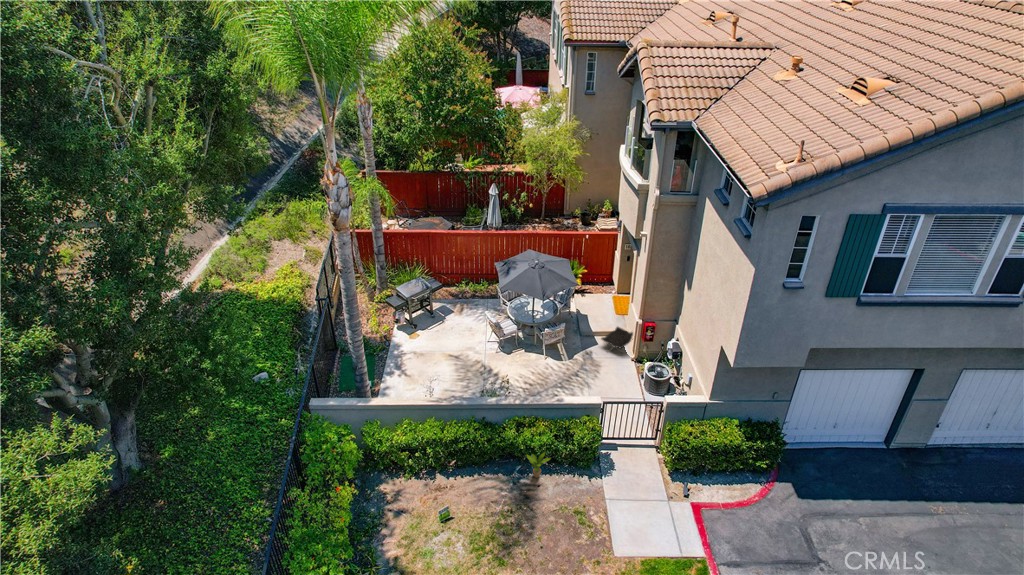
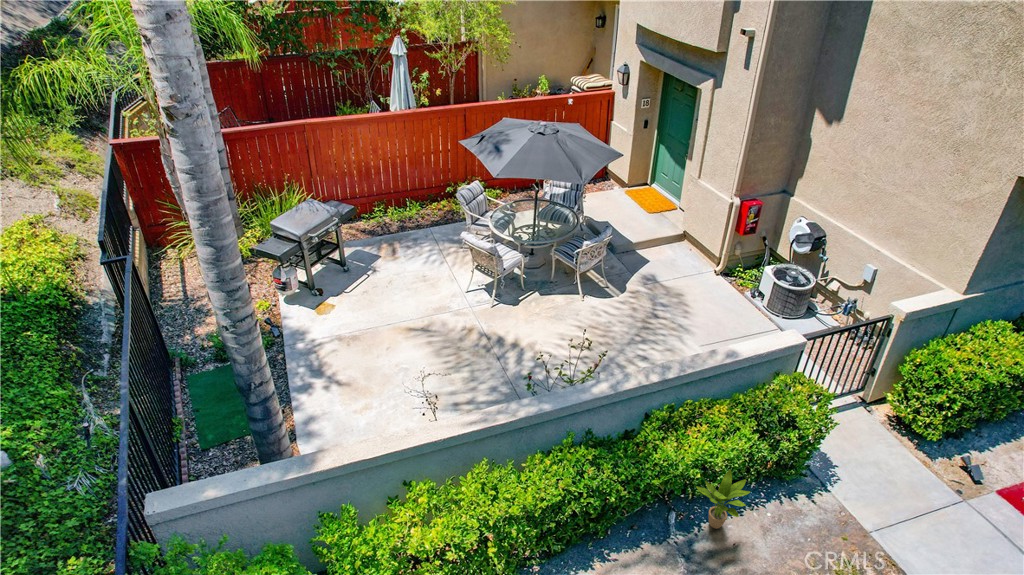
lounge chair: present [601,327,633,350] -> none [651,226,711,273]

